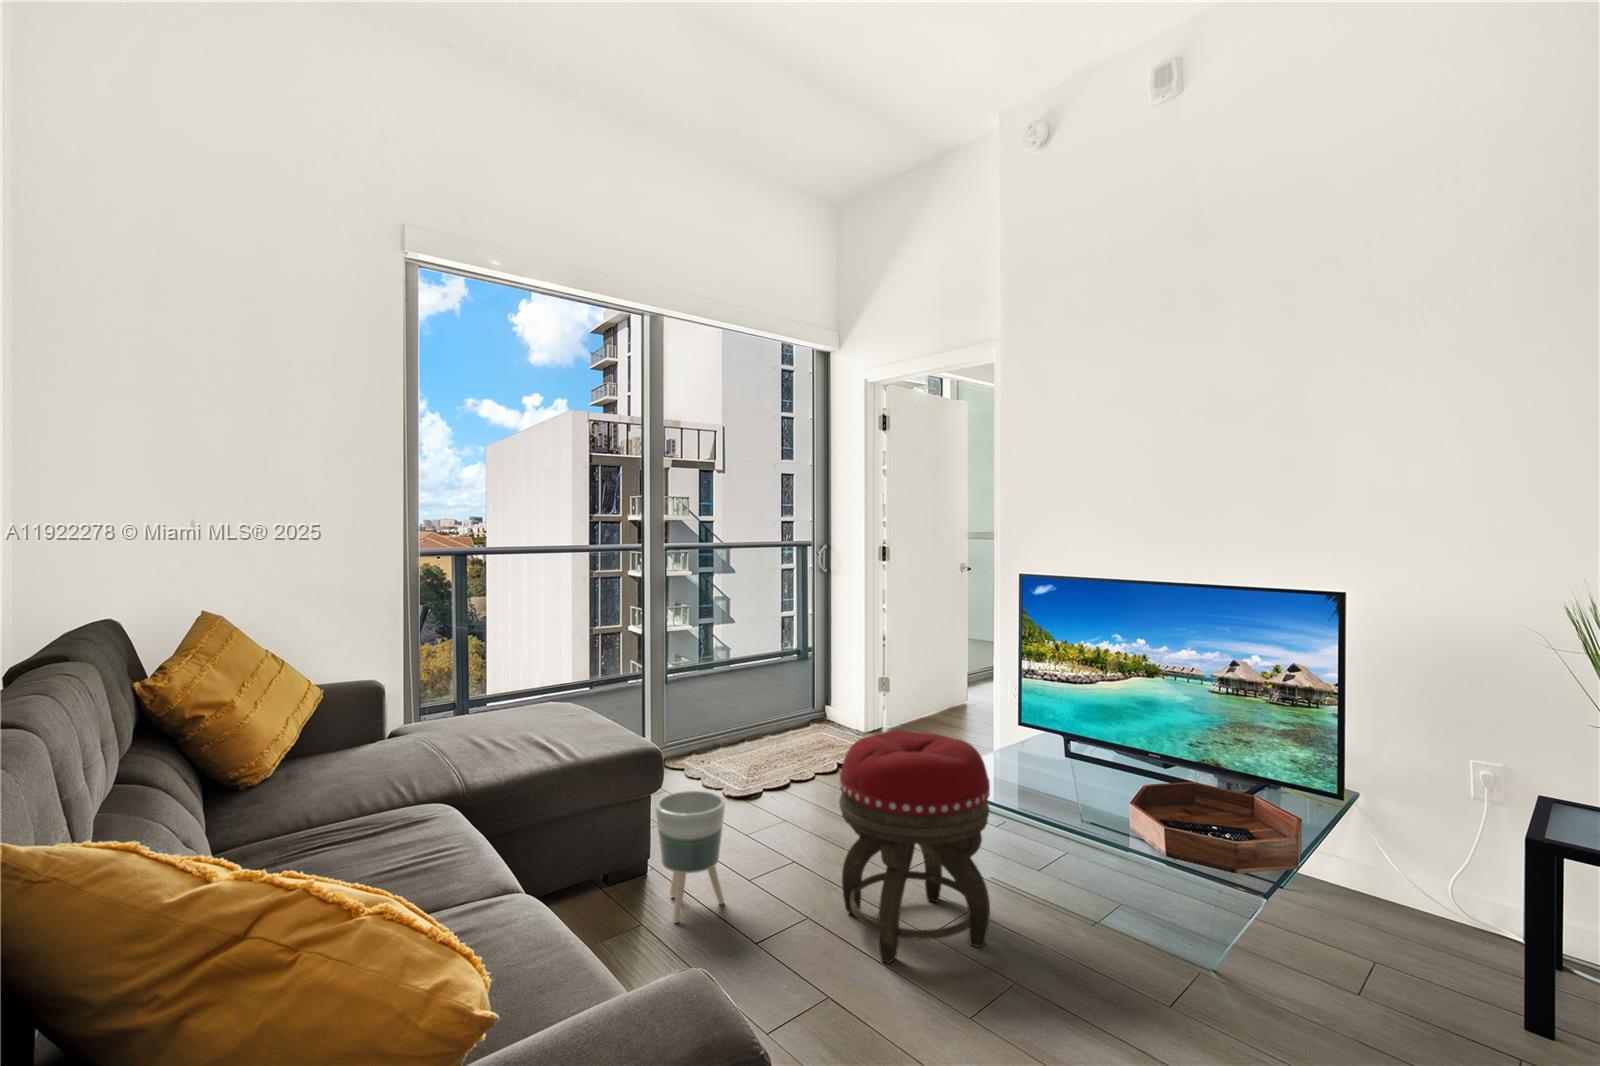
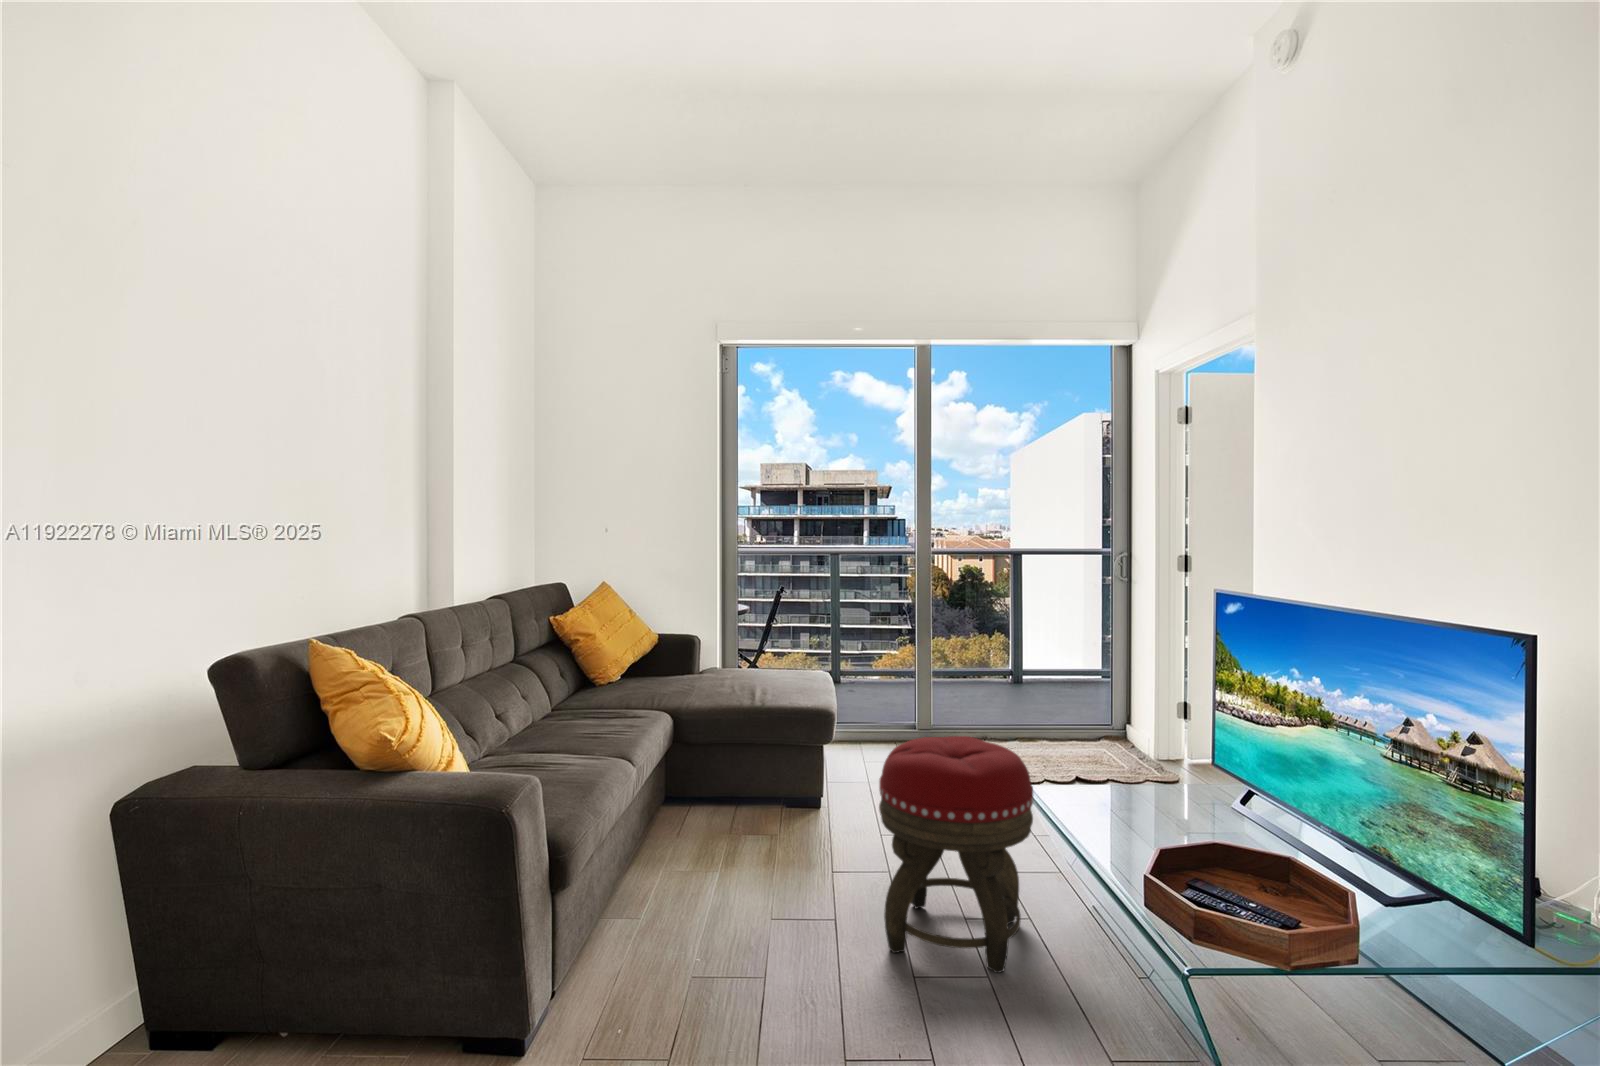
planter: present [656,791,725,923] -> none [767,761,828,869]

